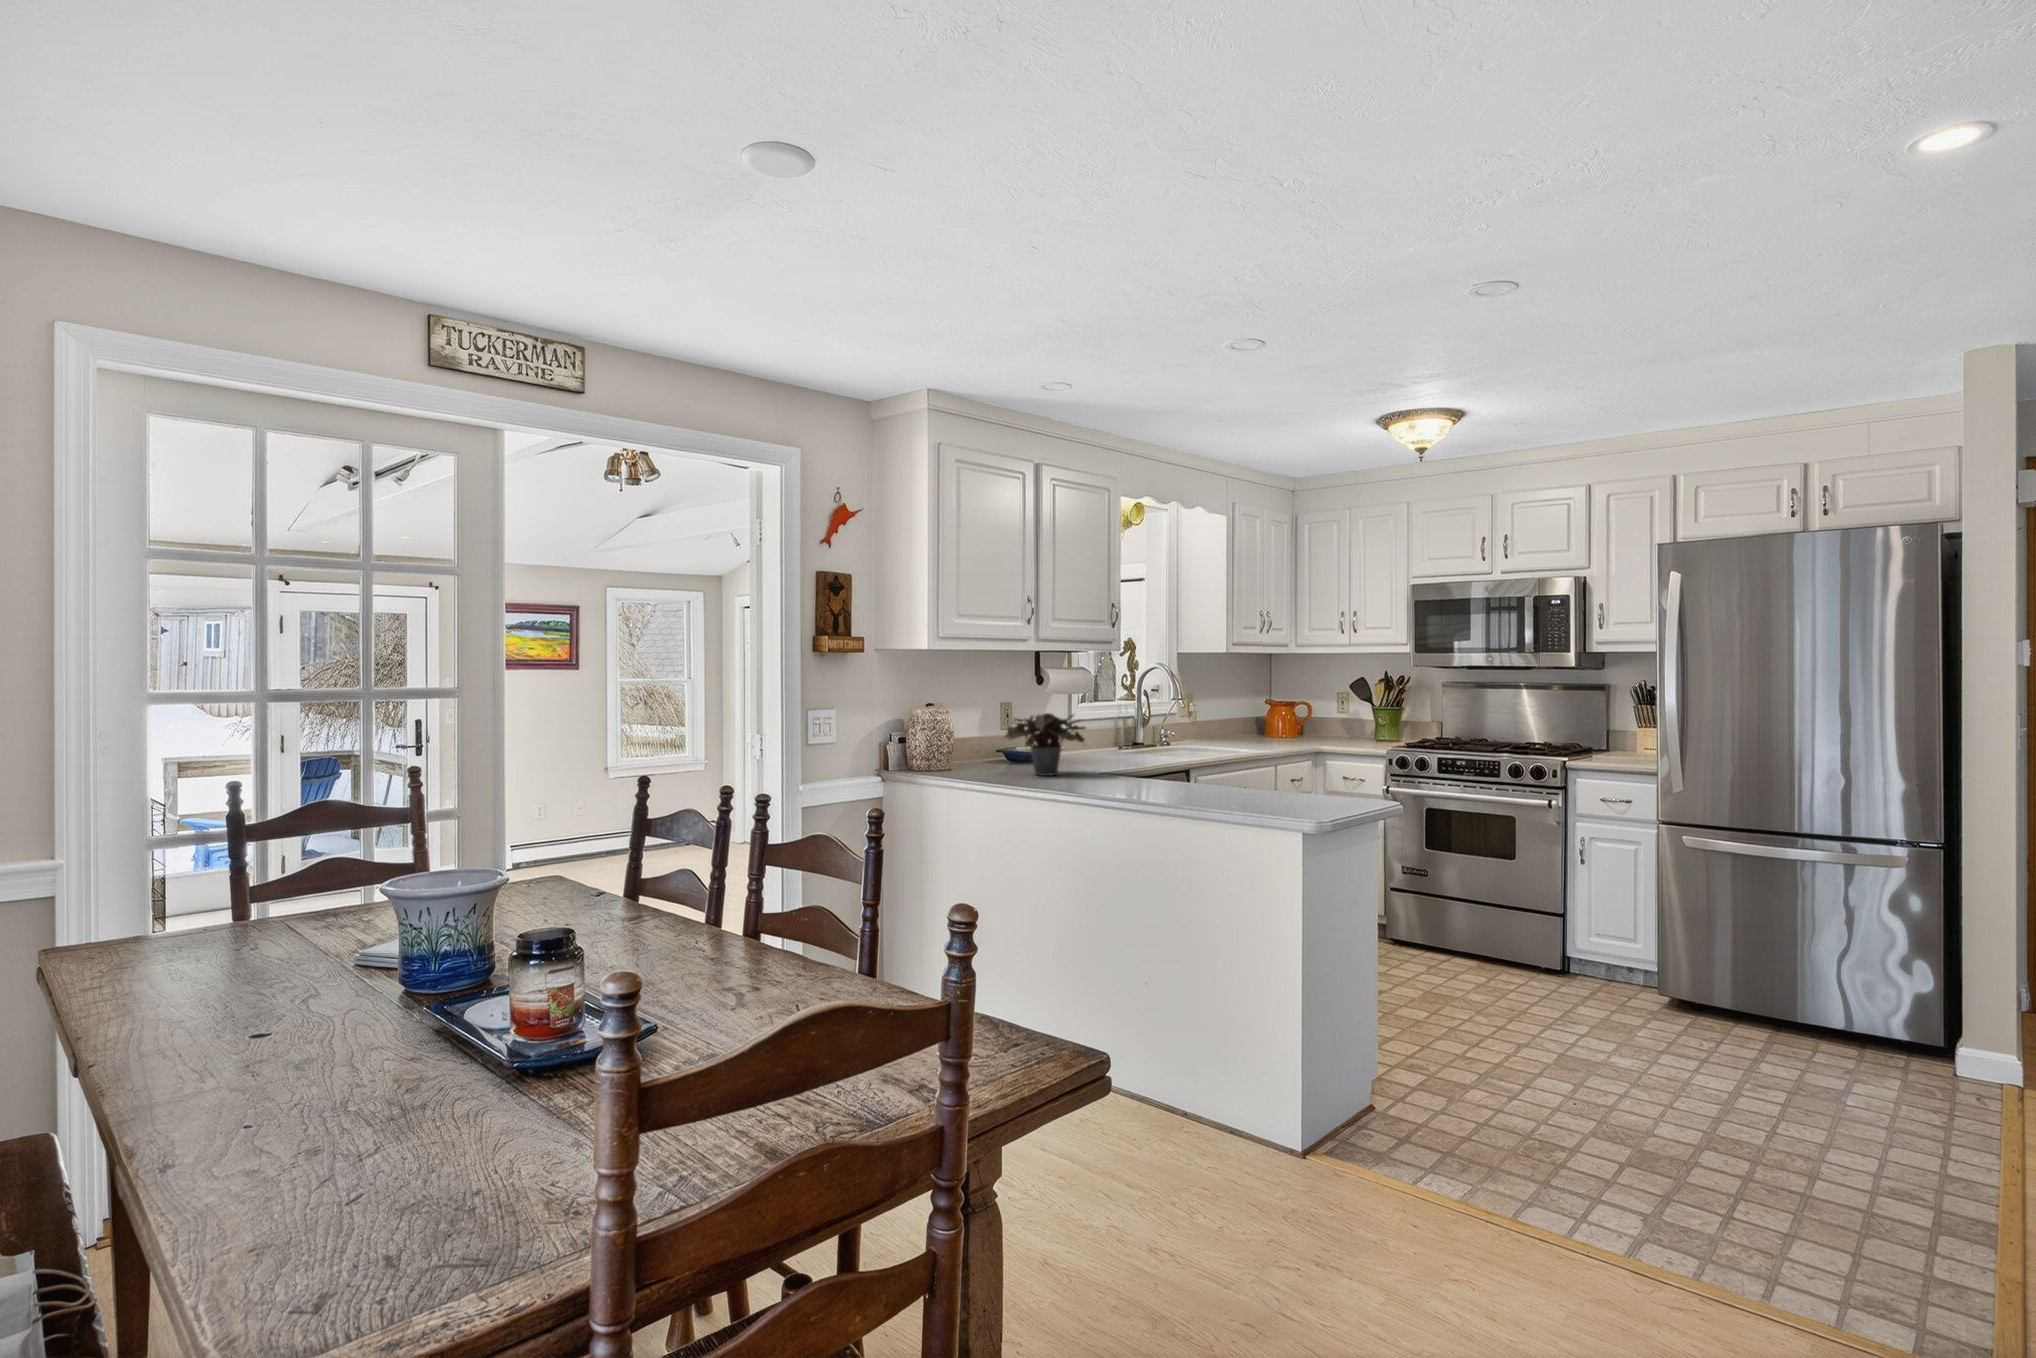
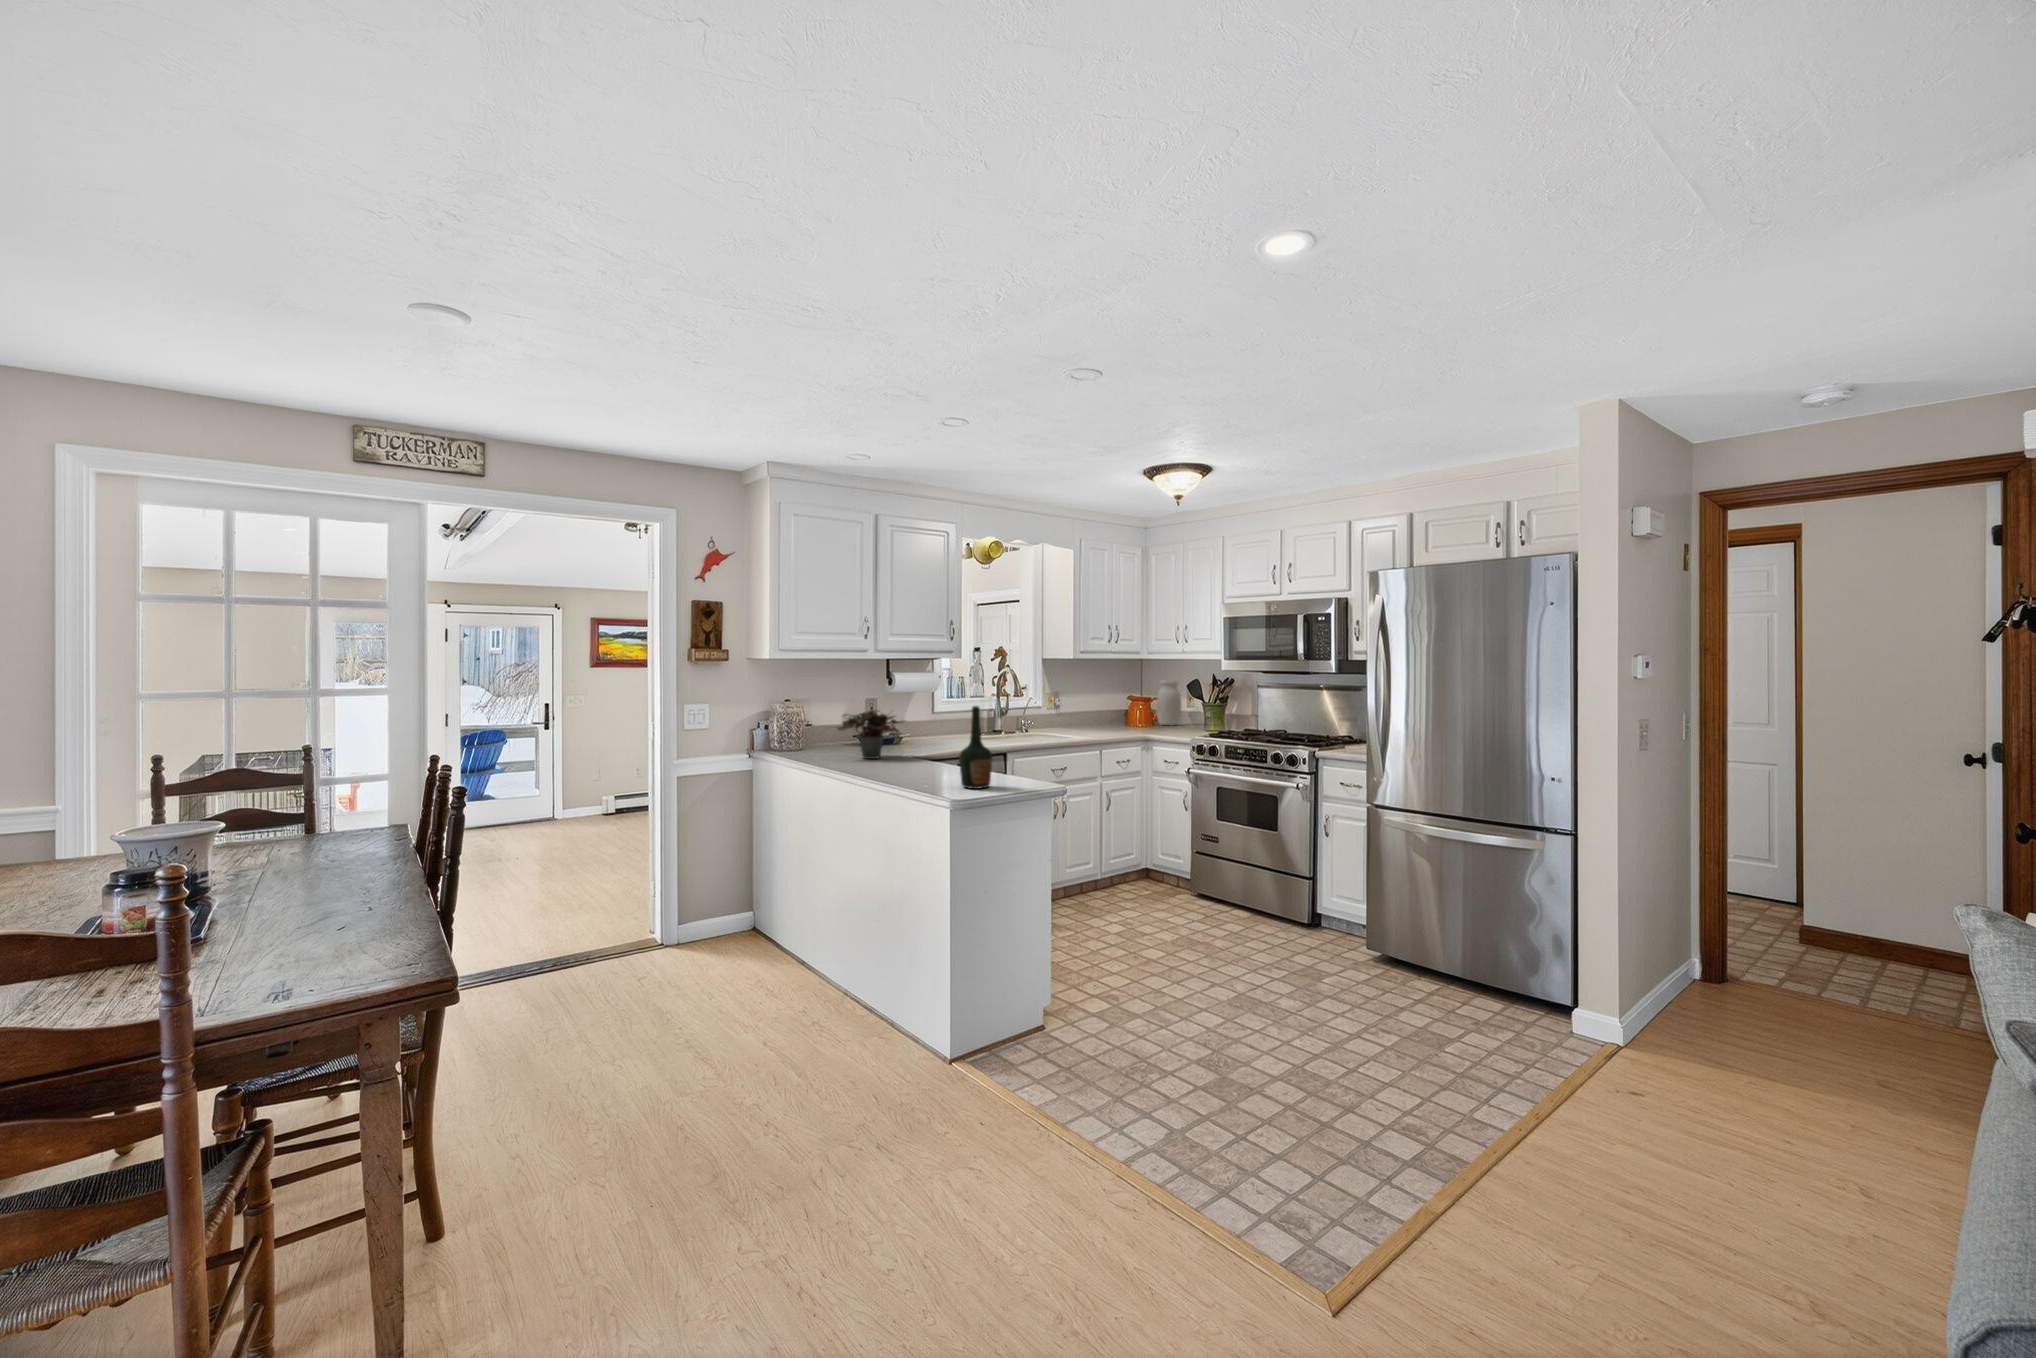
jar: none [1299,680,1330,736] -> present [1156,679,1181,725]
bottle: none [1245,701,1290,808] -> present [959,706,993,789]

